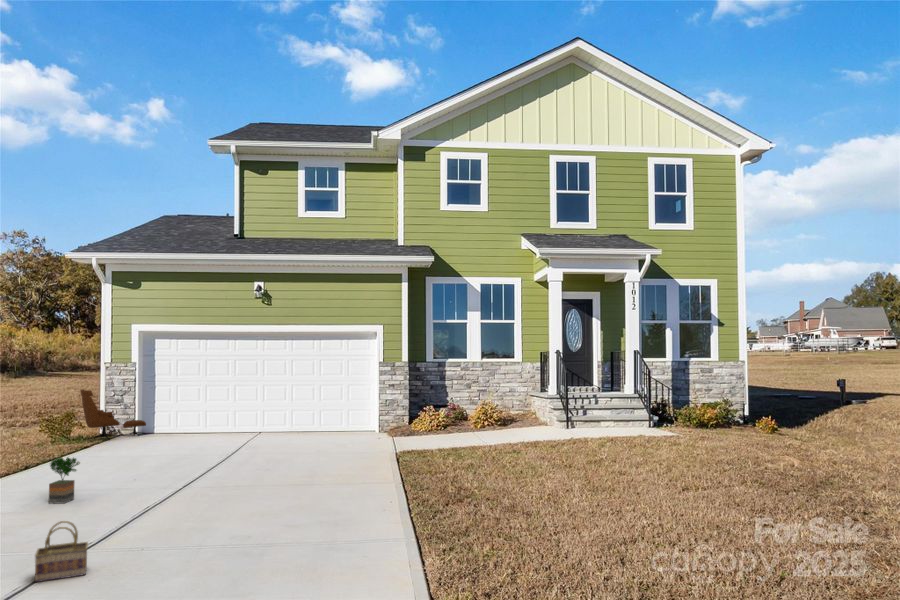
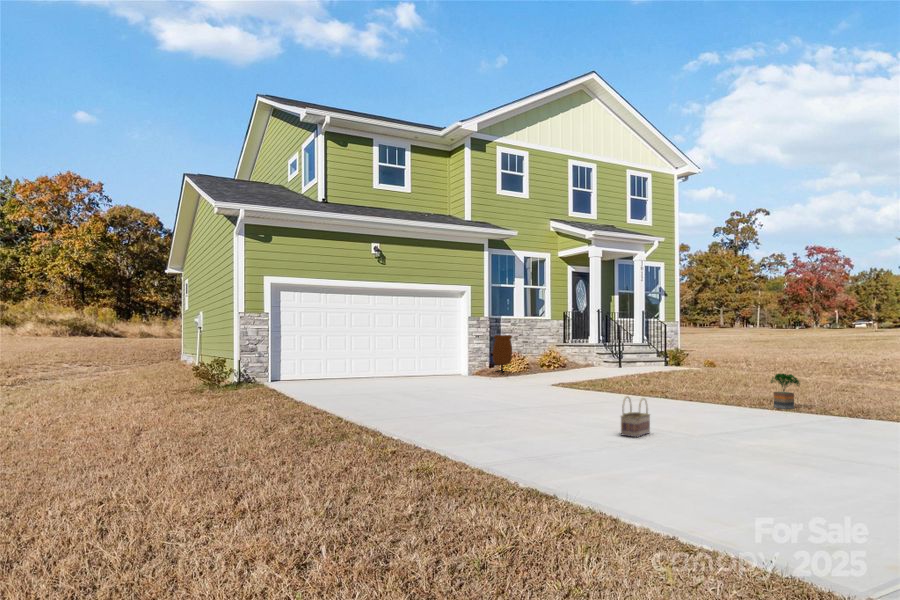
lounge chair: present [80,390,146,440] -> present [492,335,513,374]
potted tree: present [49,457,80,504] -> present [771,373,800,409]

